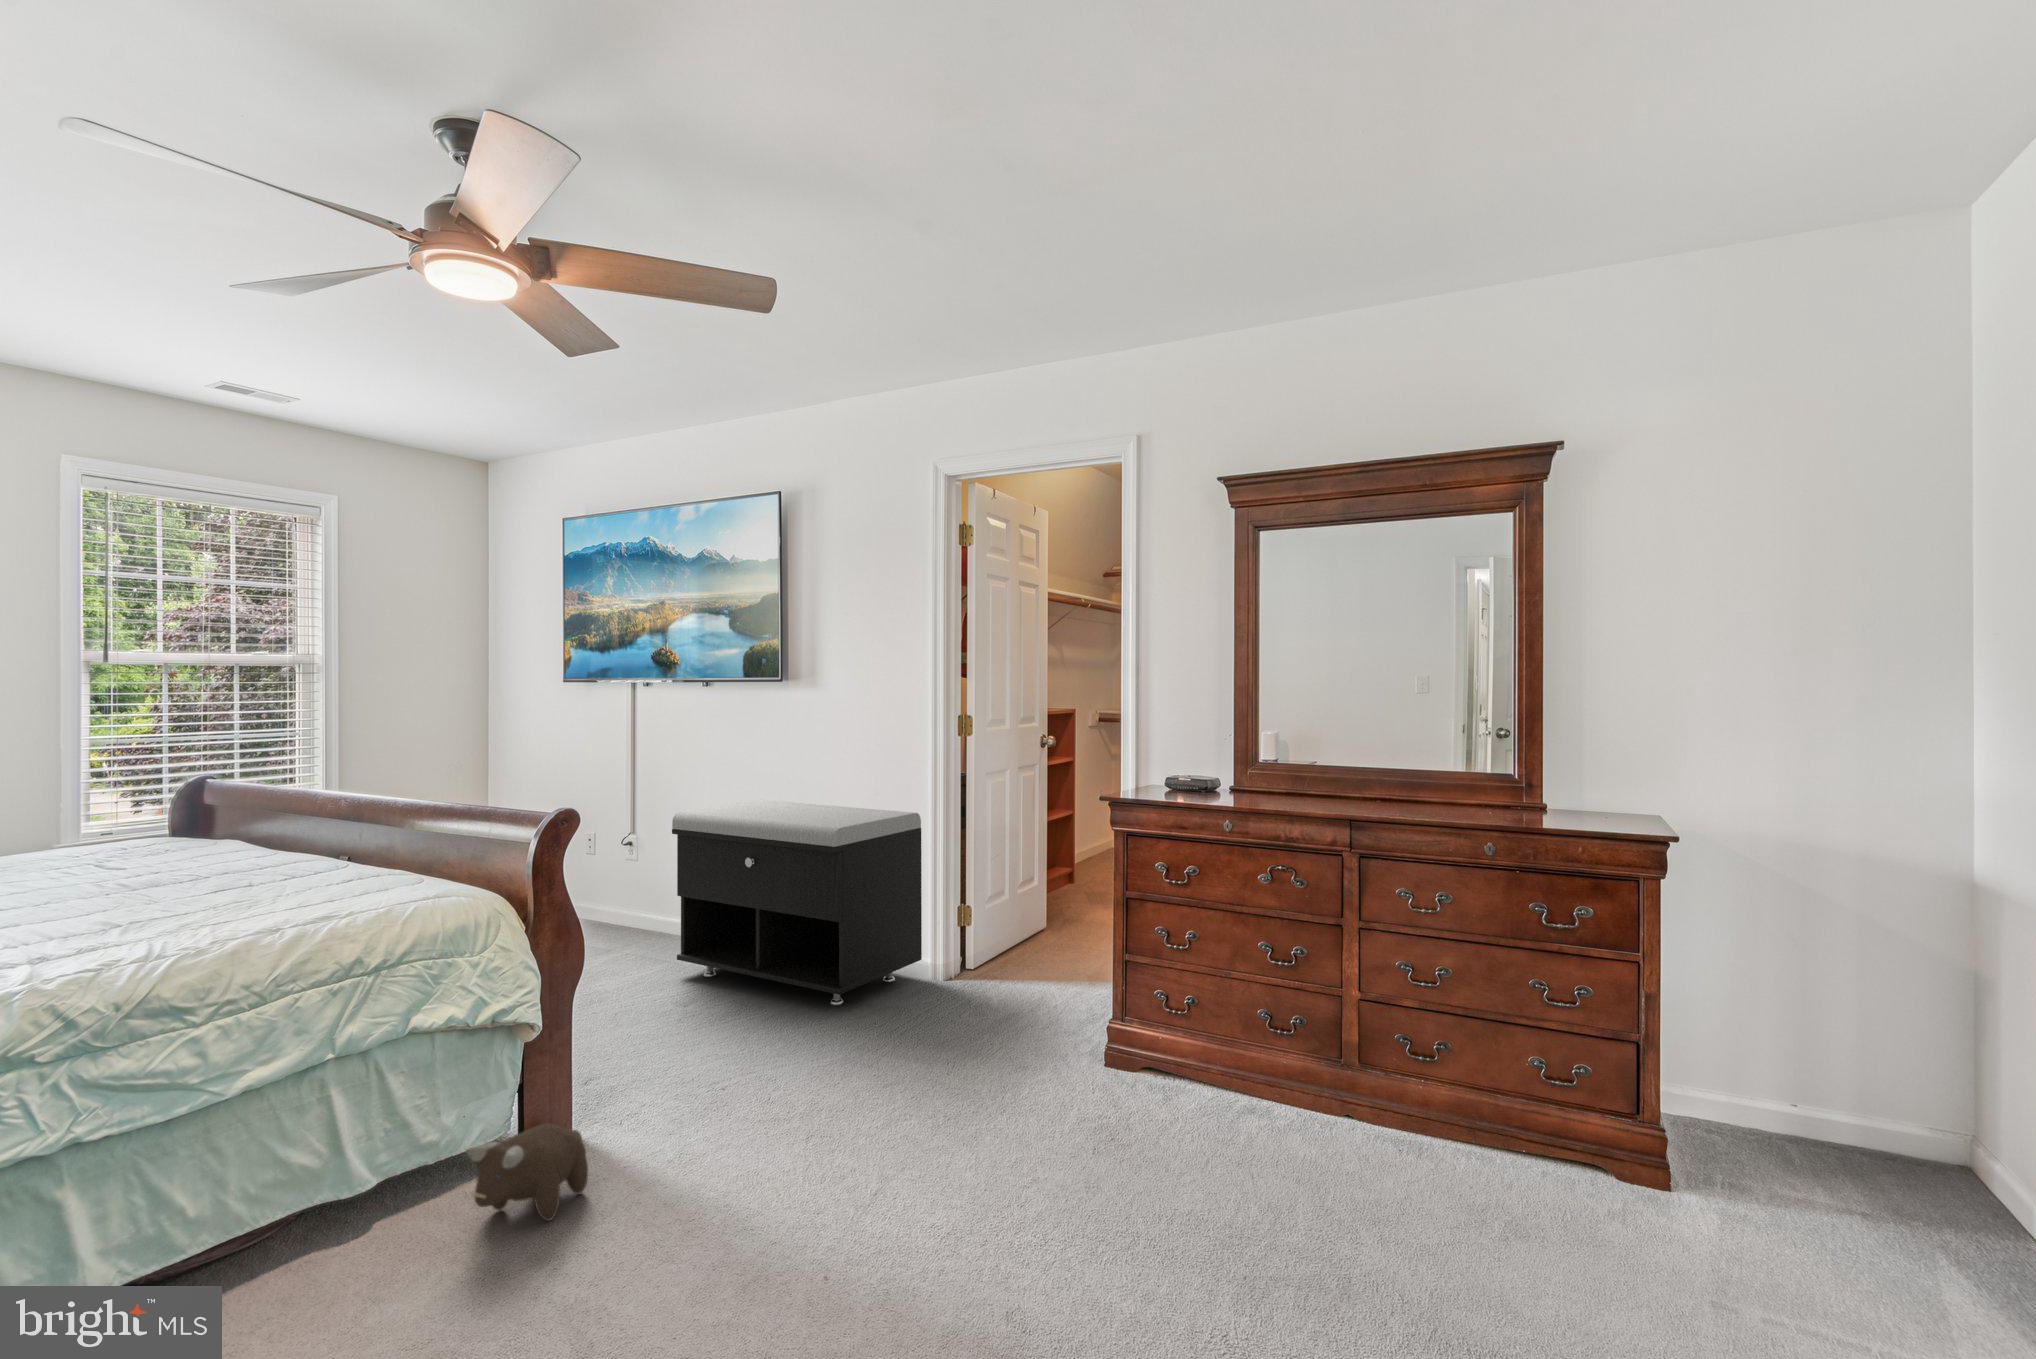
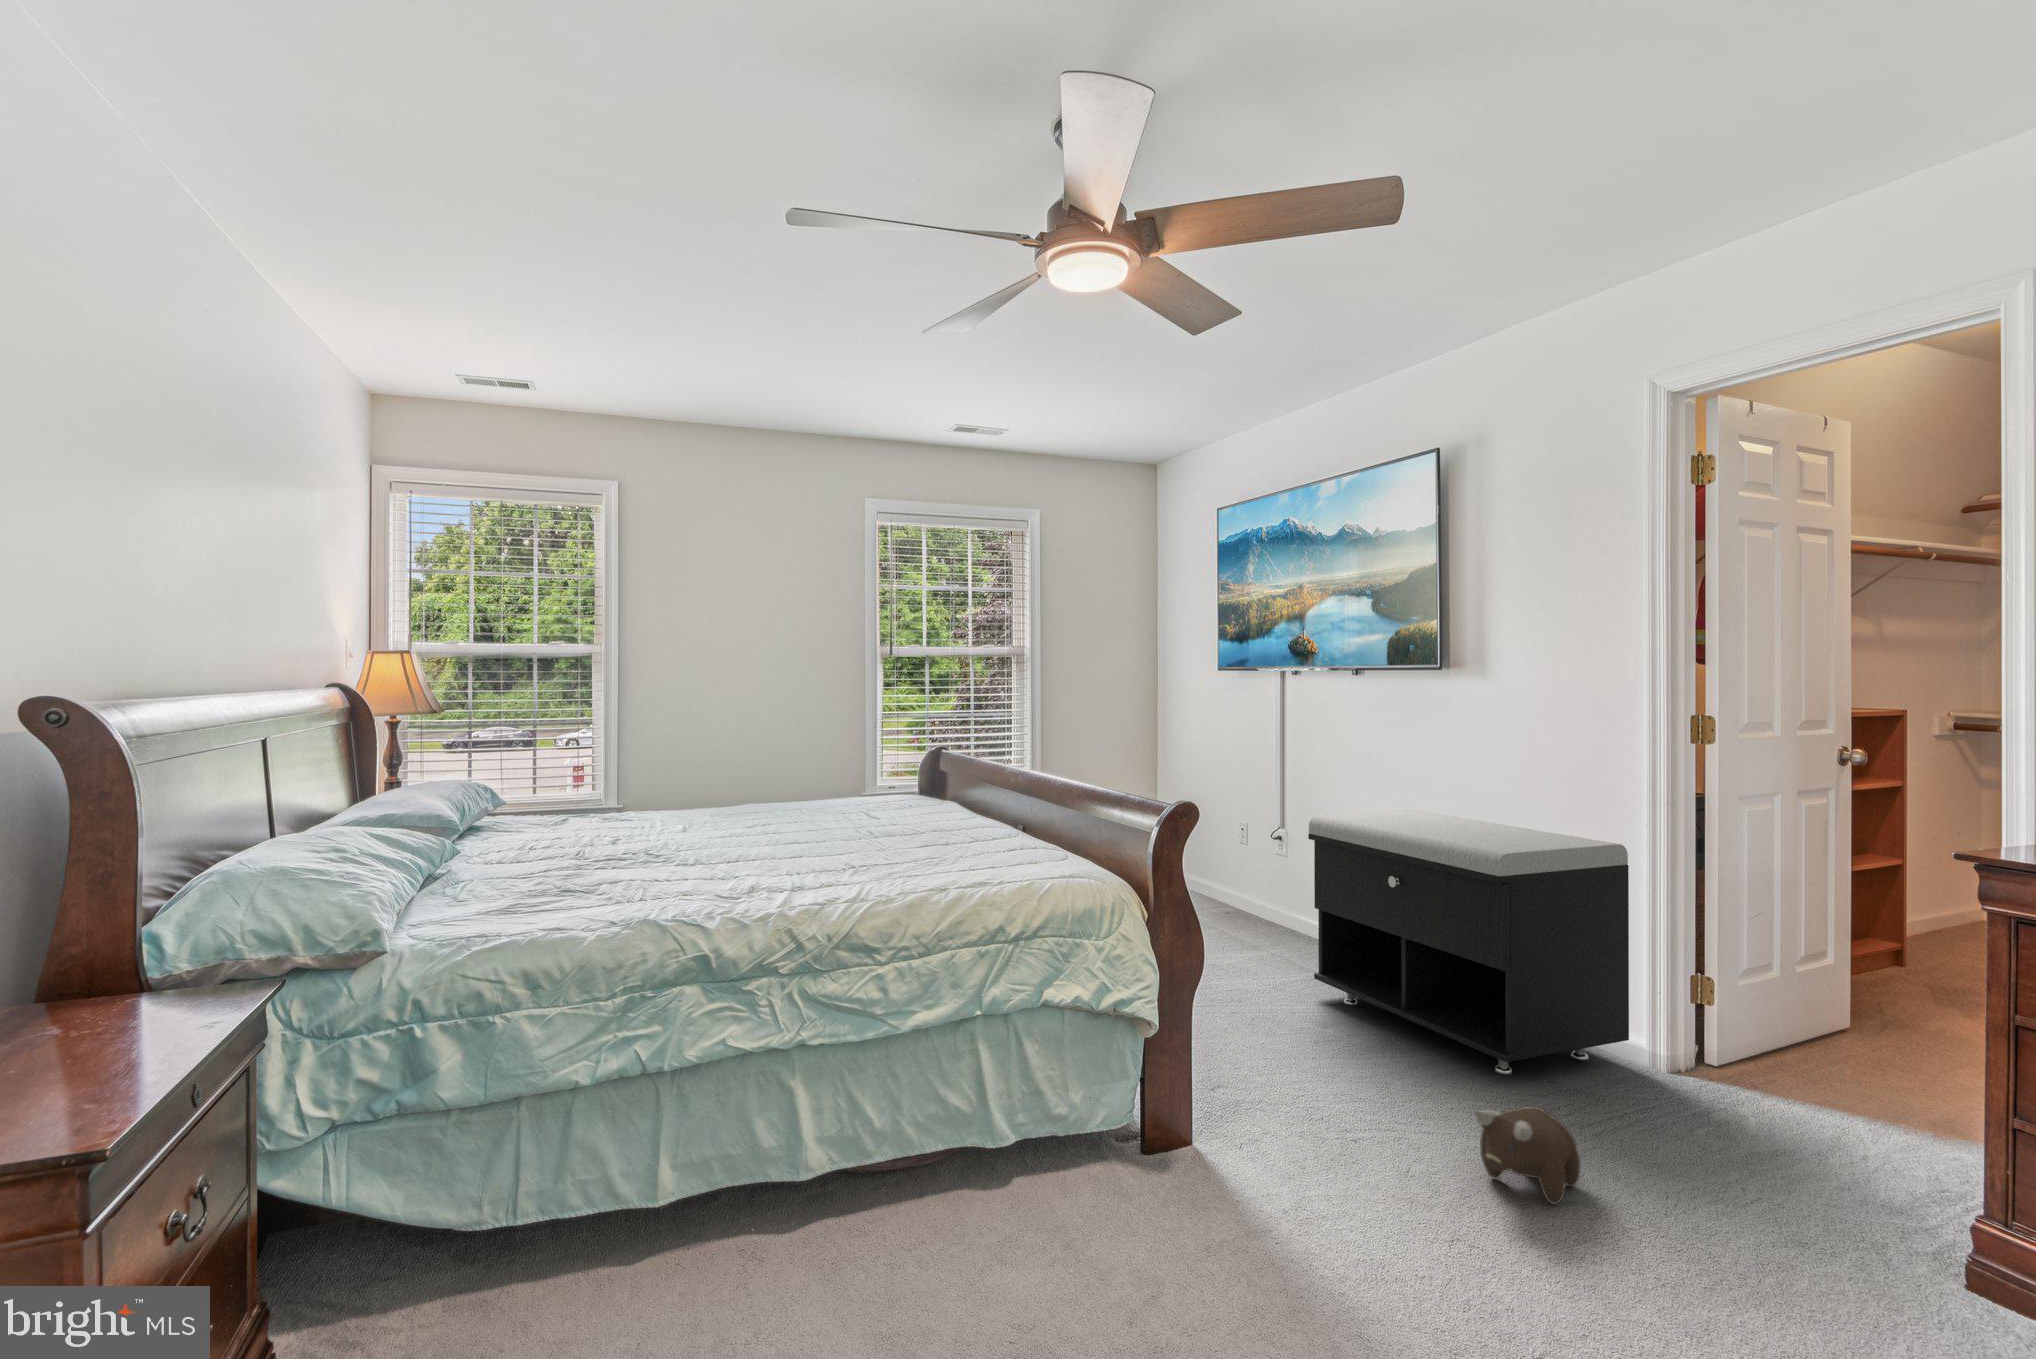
plush toy: present [466,1124,588,1221] -> present [1475,1107,1581,1205]

